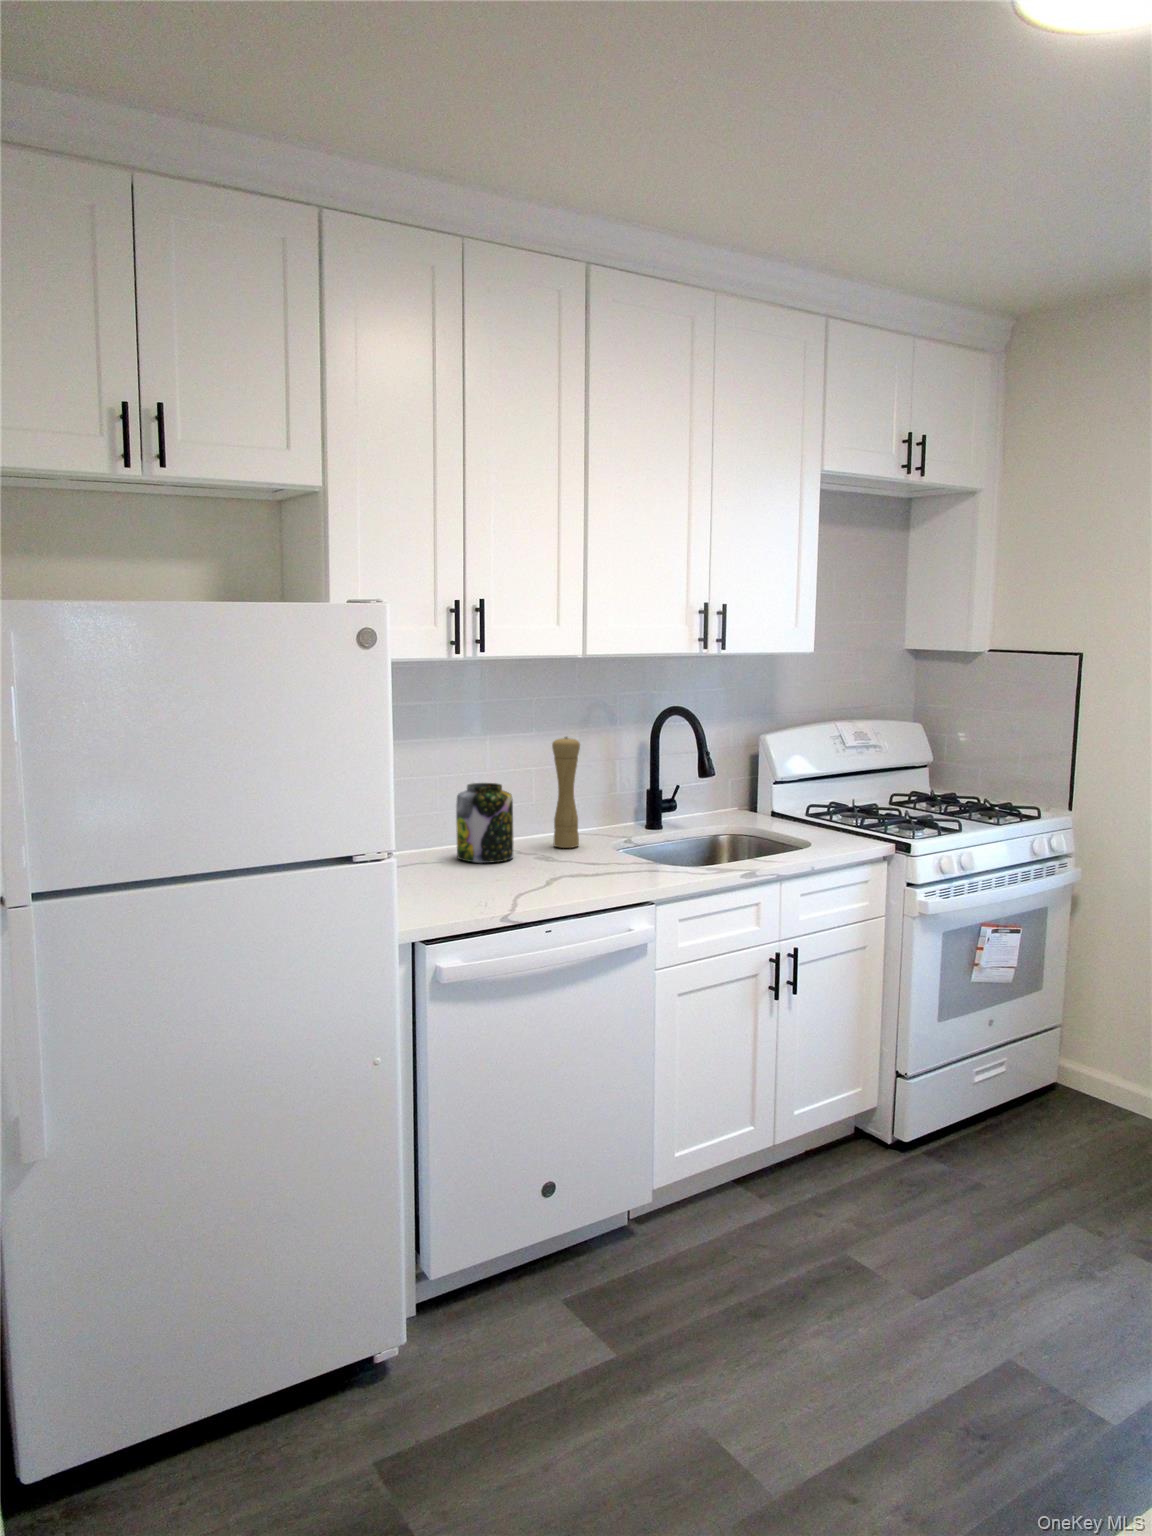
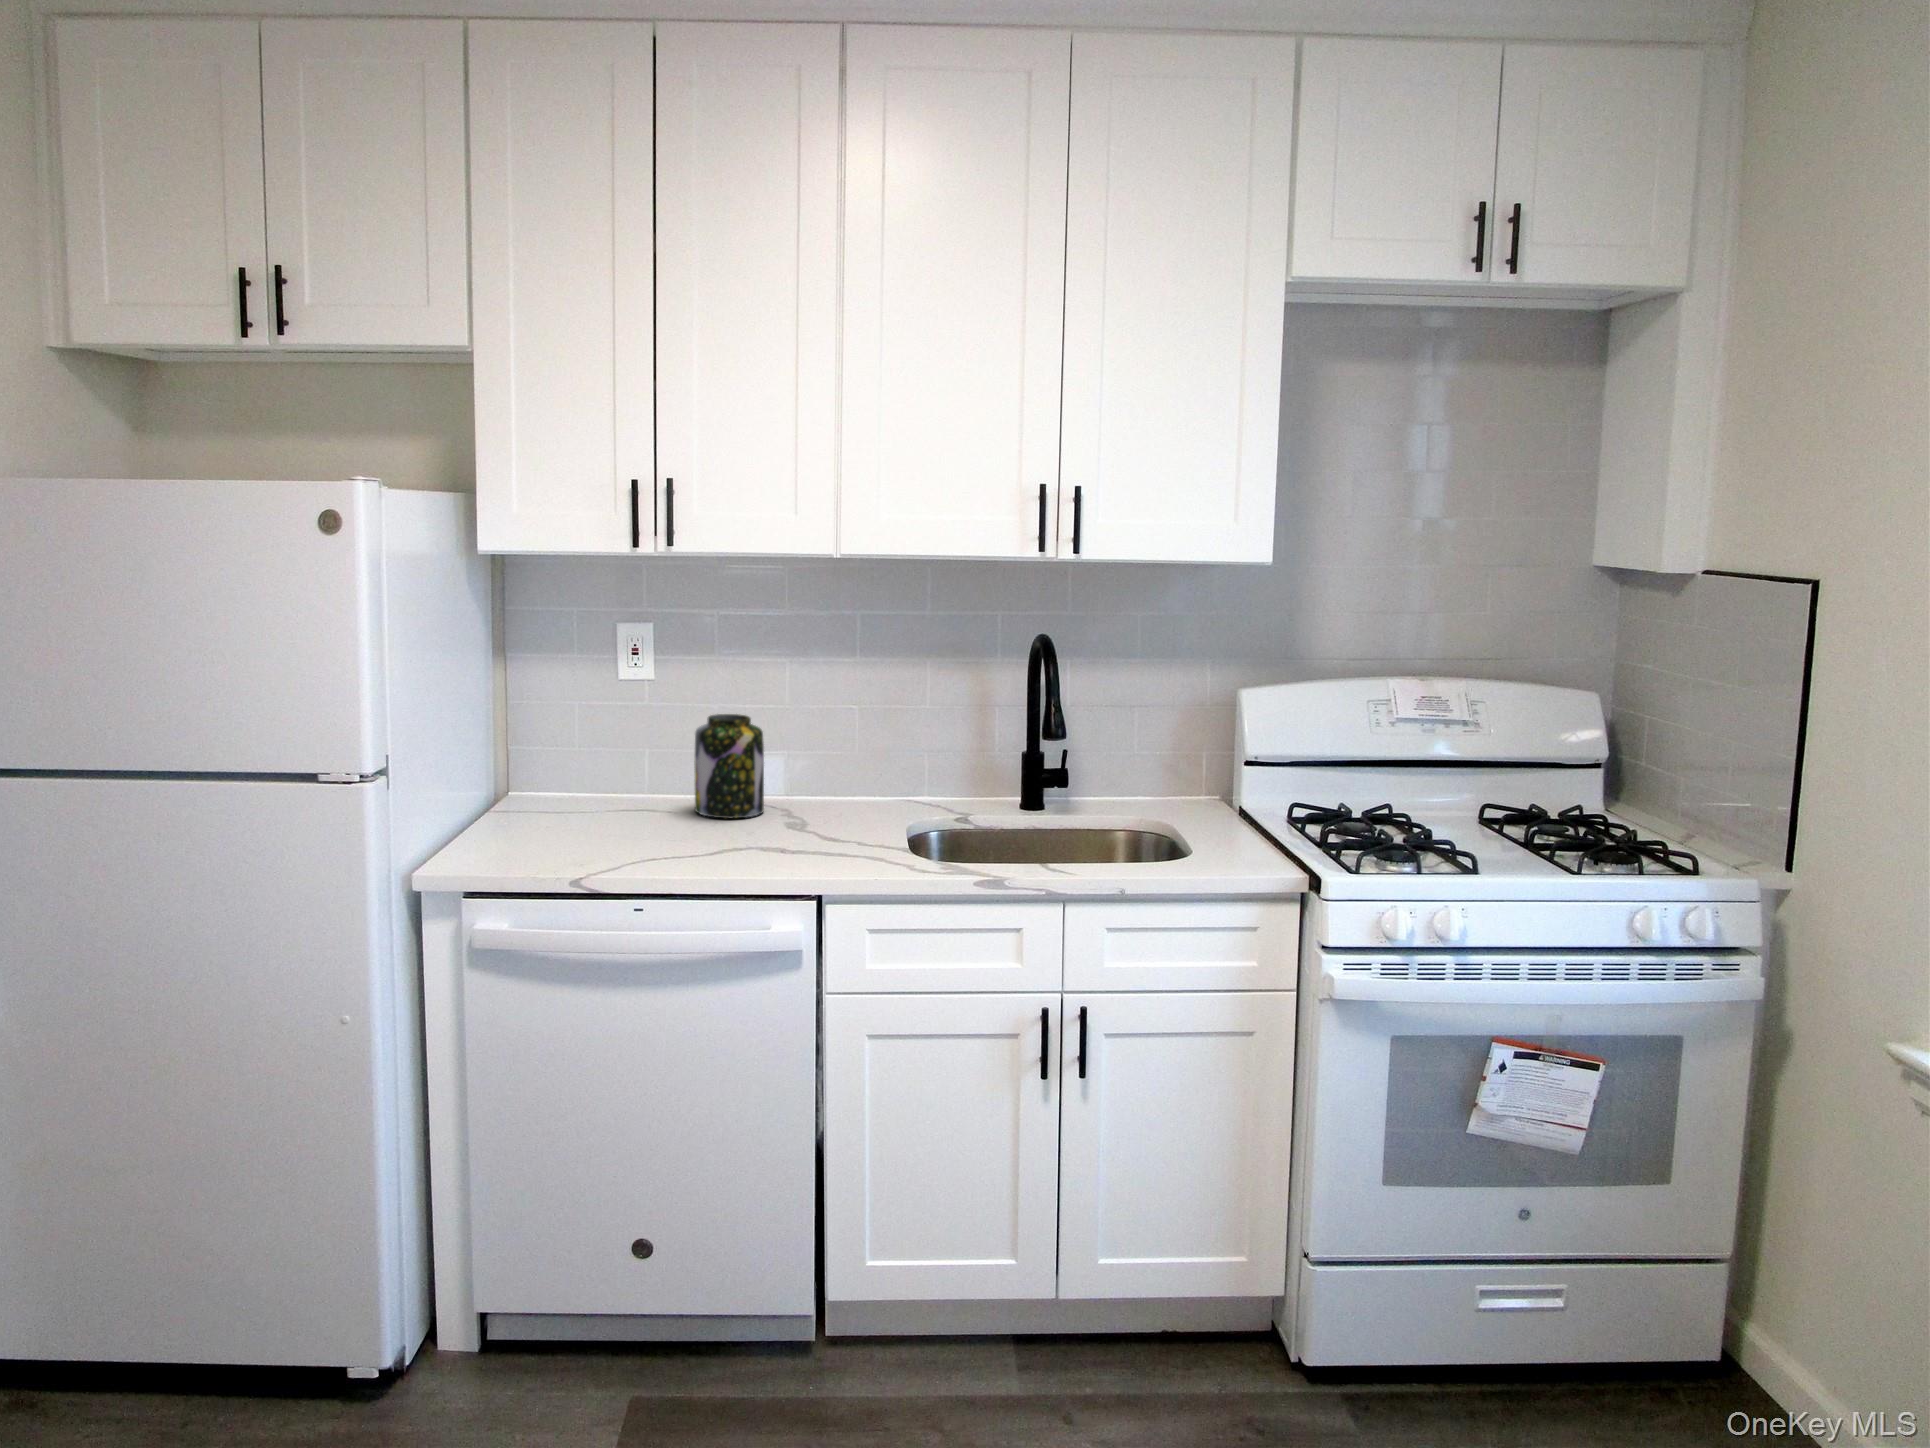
pepper mill: present [552,737,580,848] -> none [834,663,873,814]

